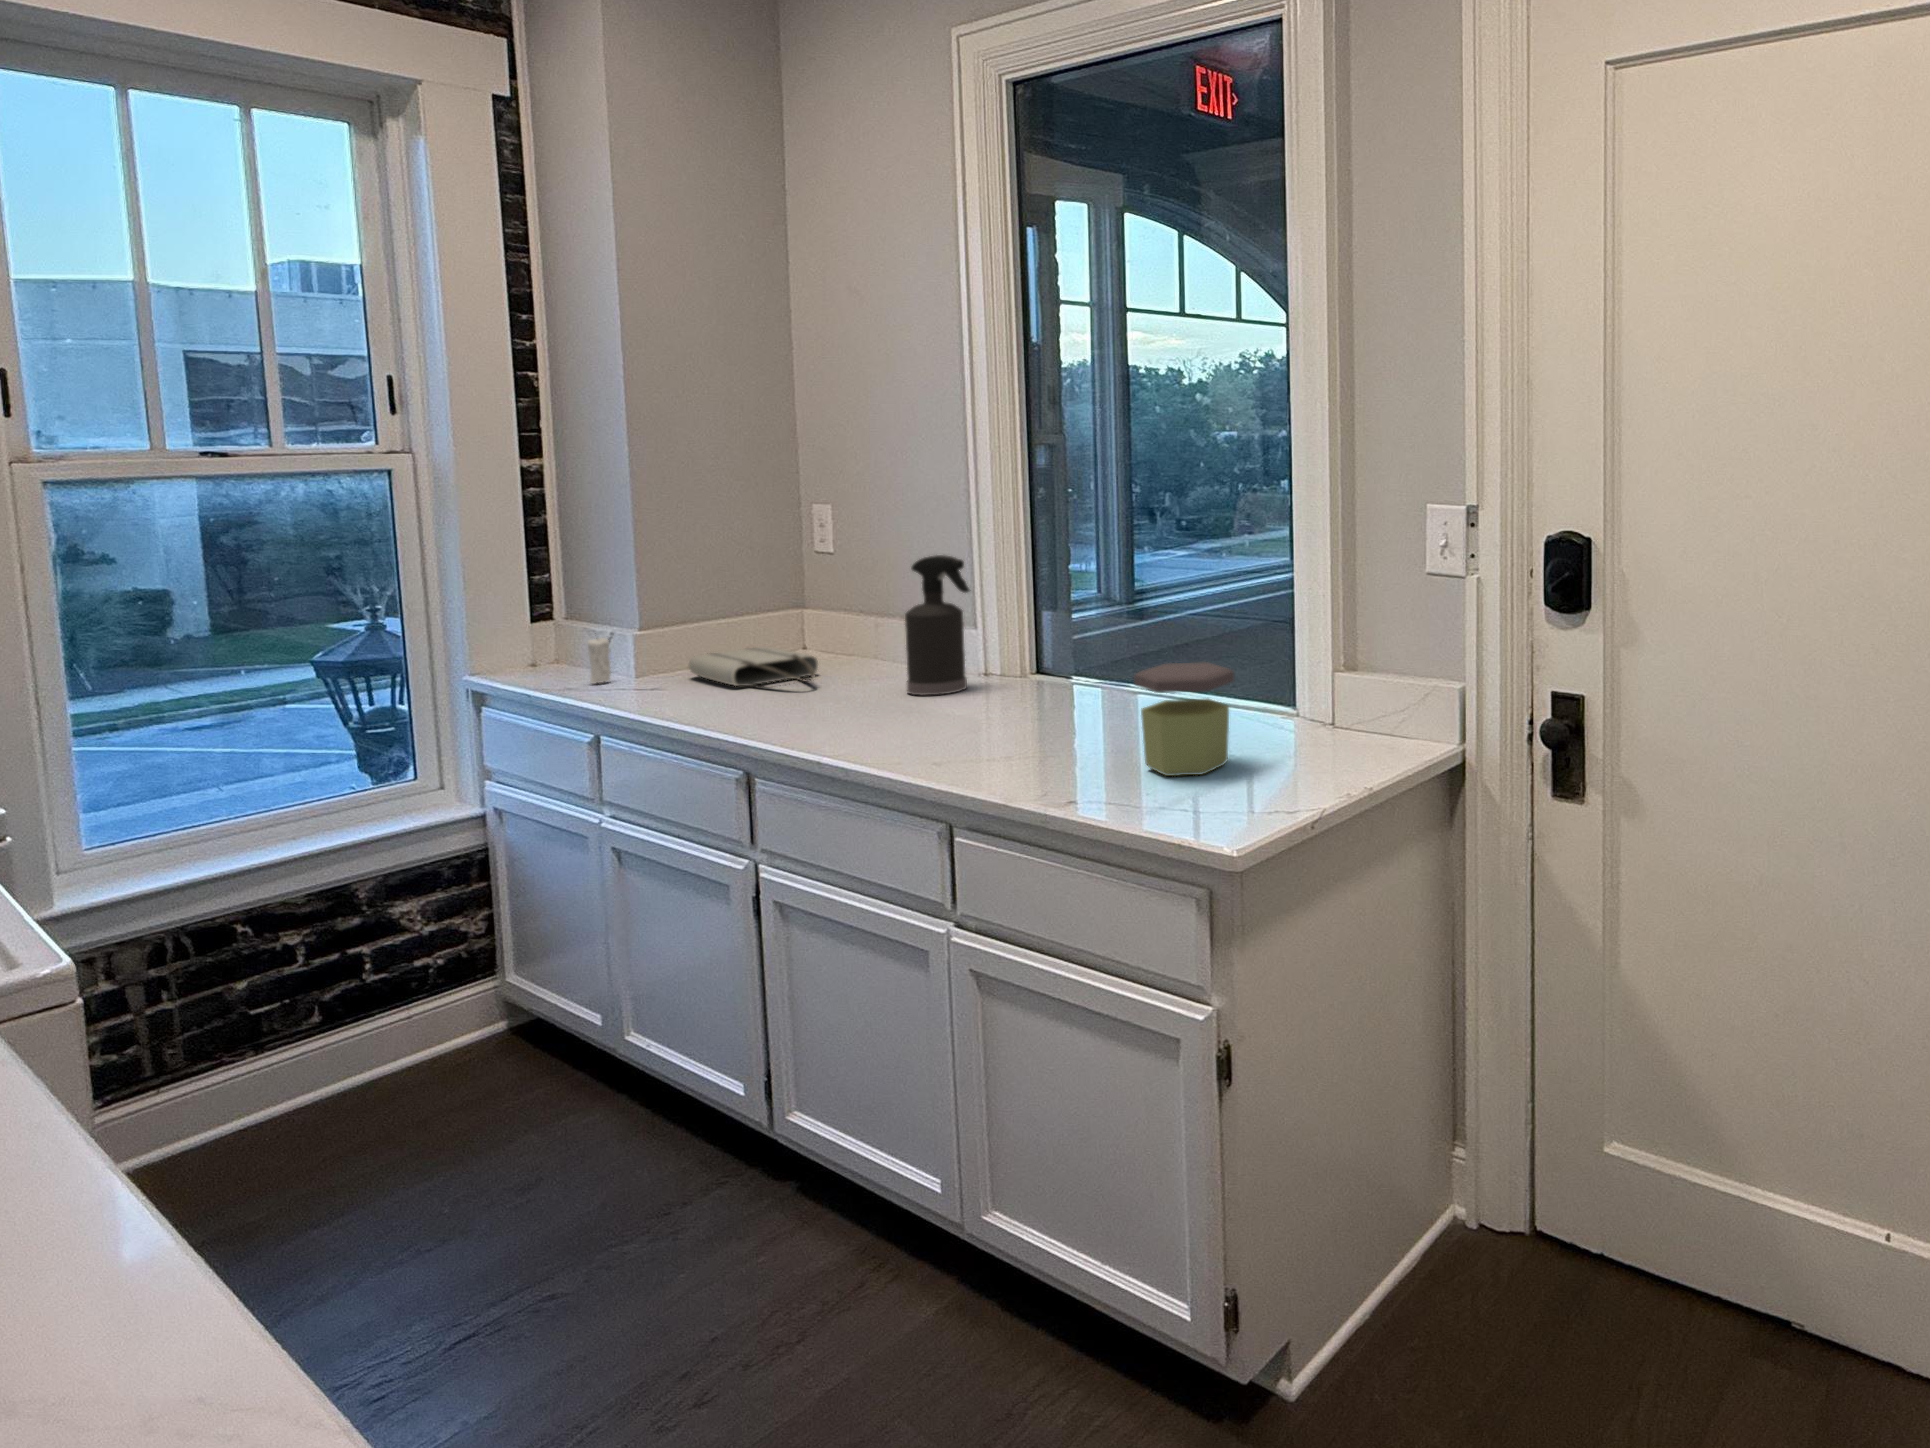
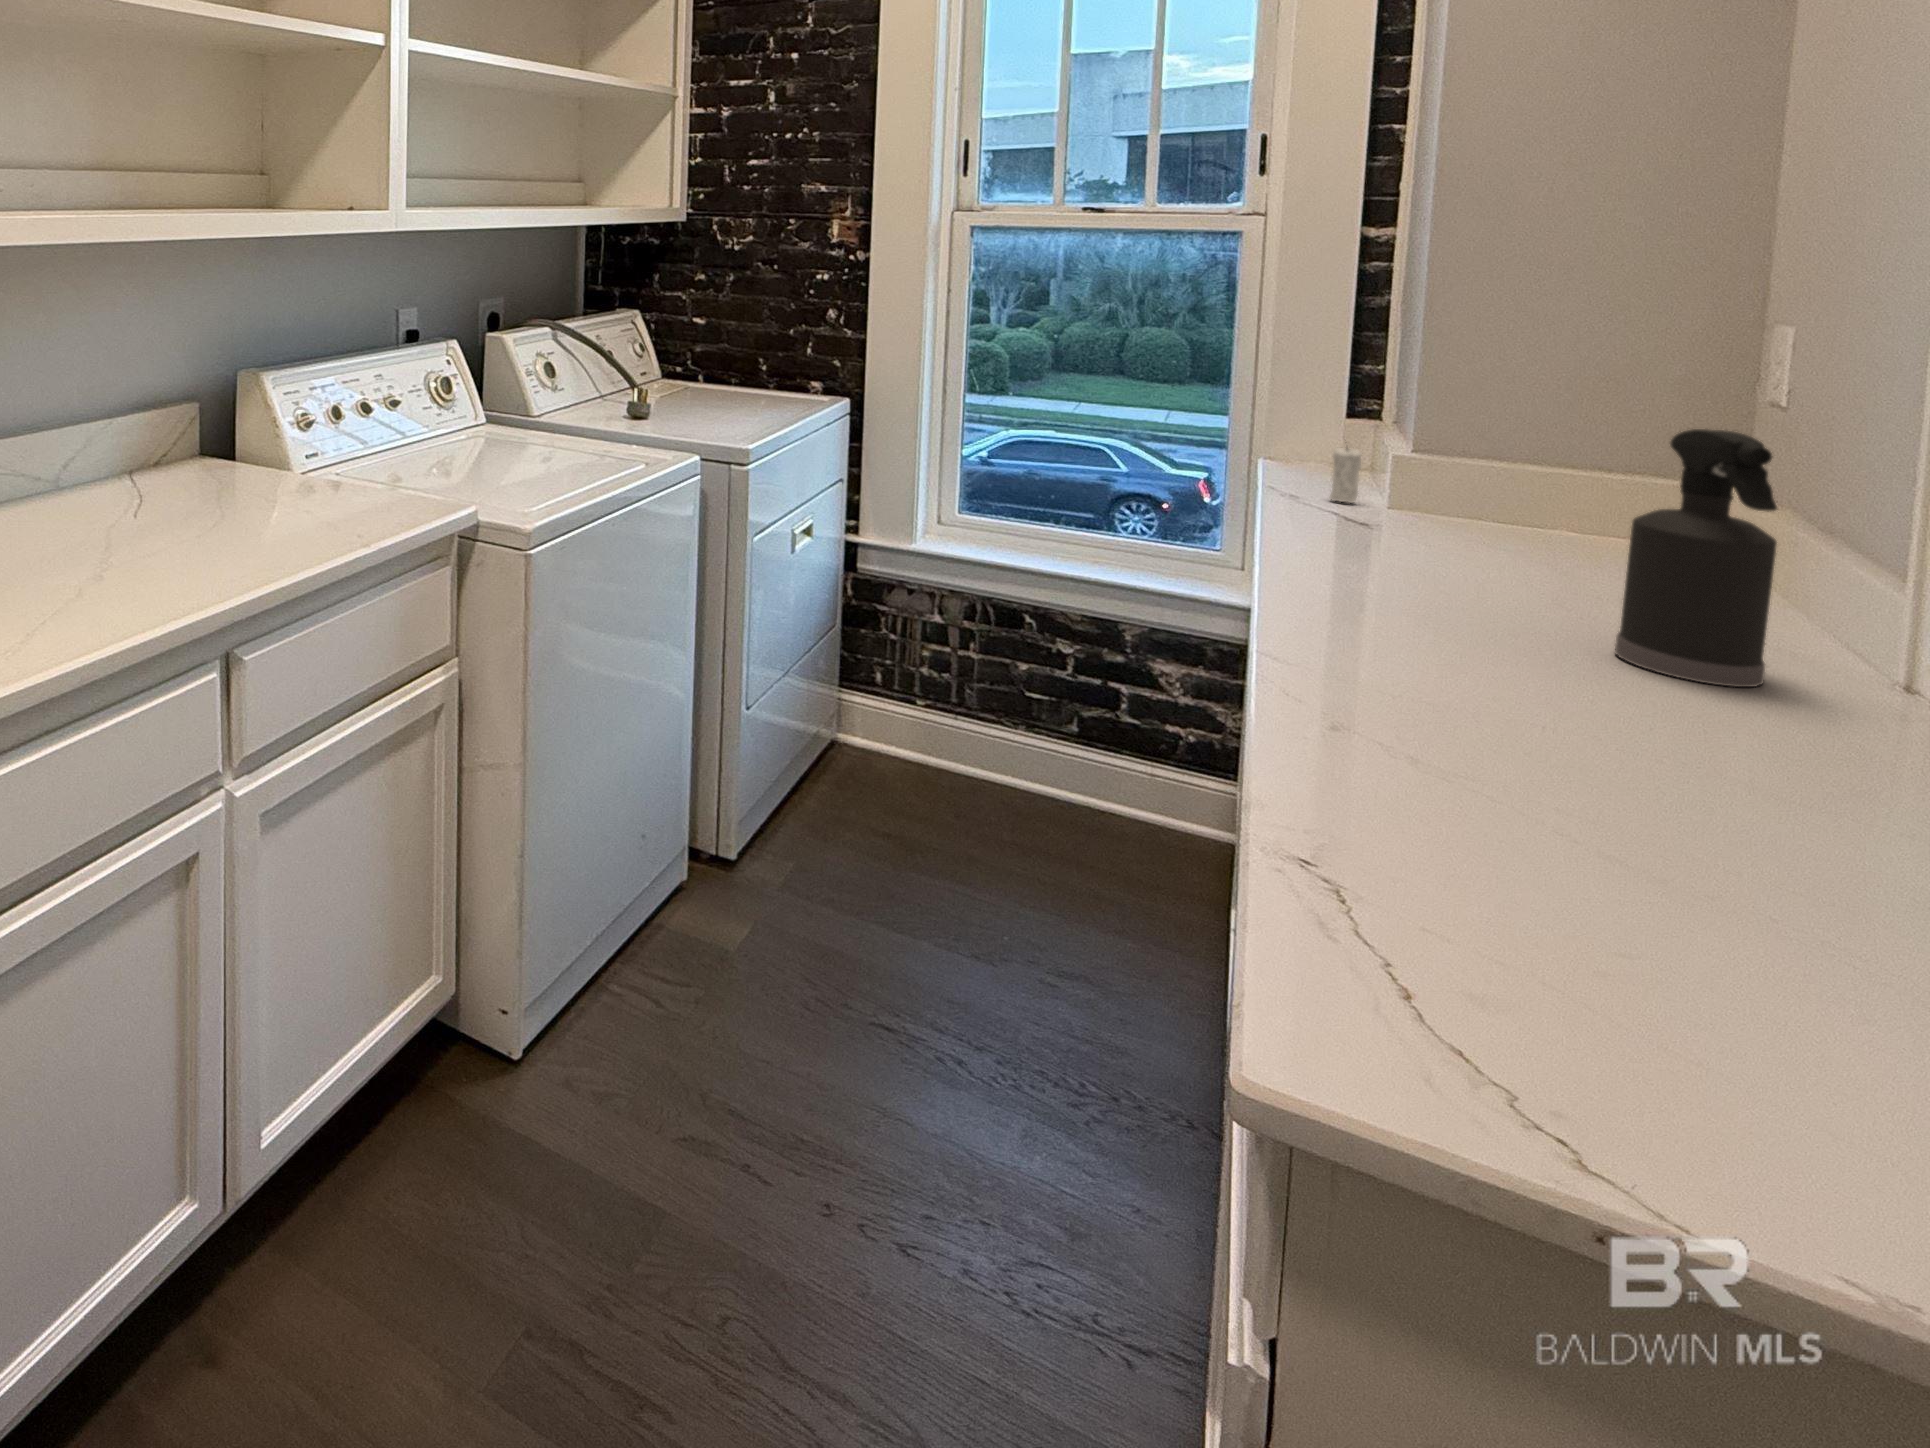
tote bag: present [689,647,818,687] -> none [1430,503,1603,582]
jar: present [1134,662,1234,776] -> none [1452,716,1760,1033]

